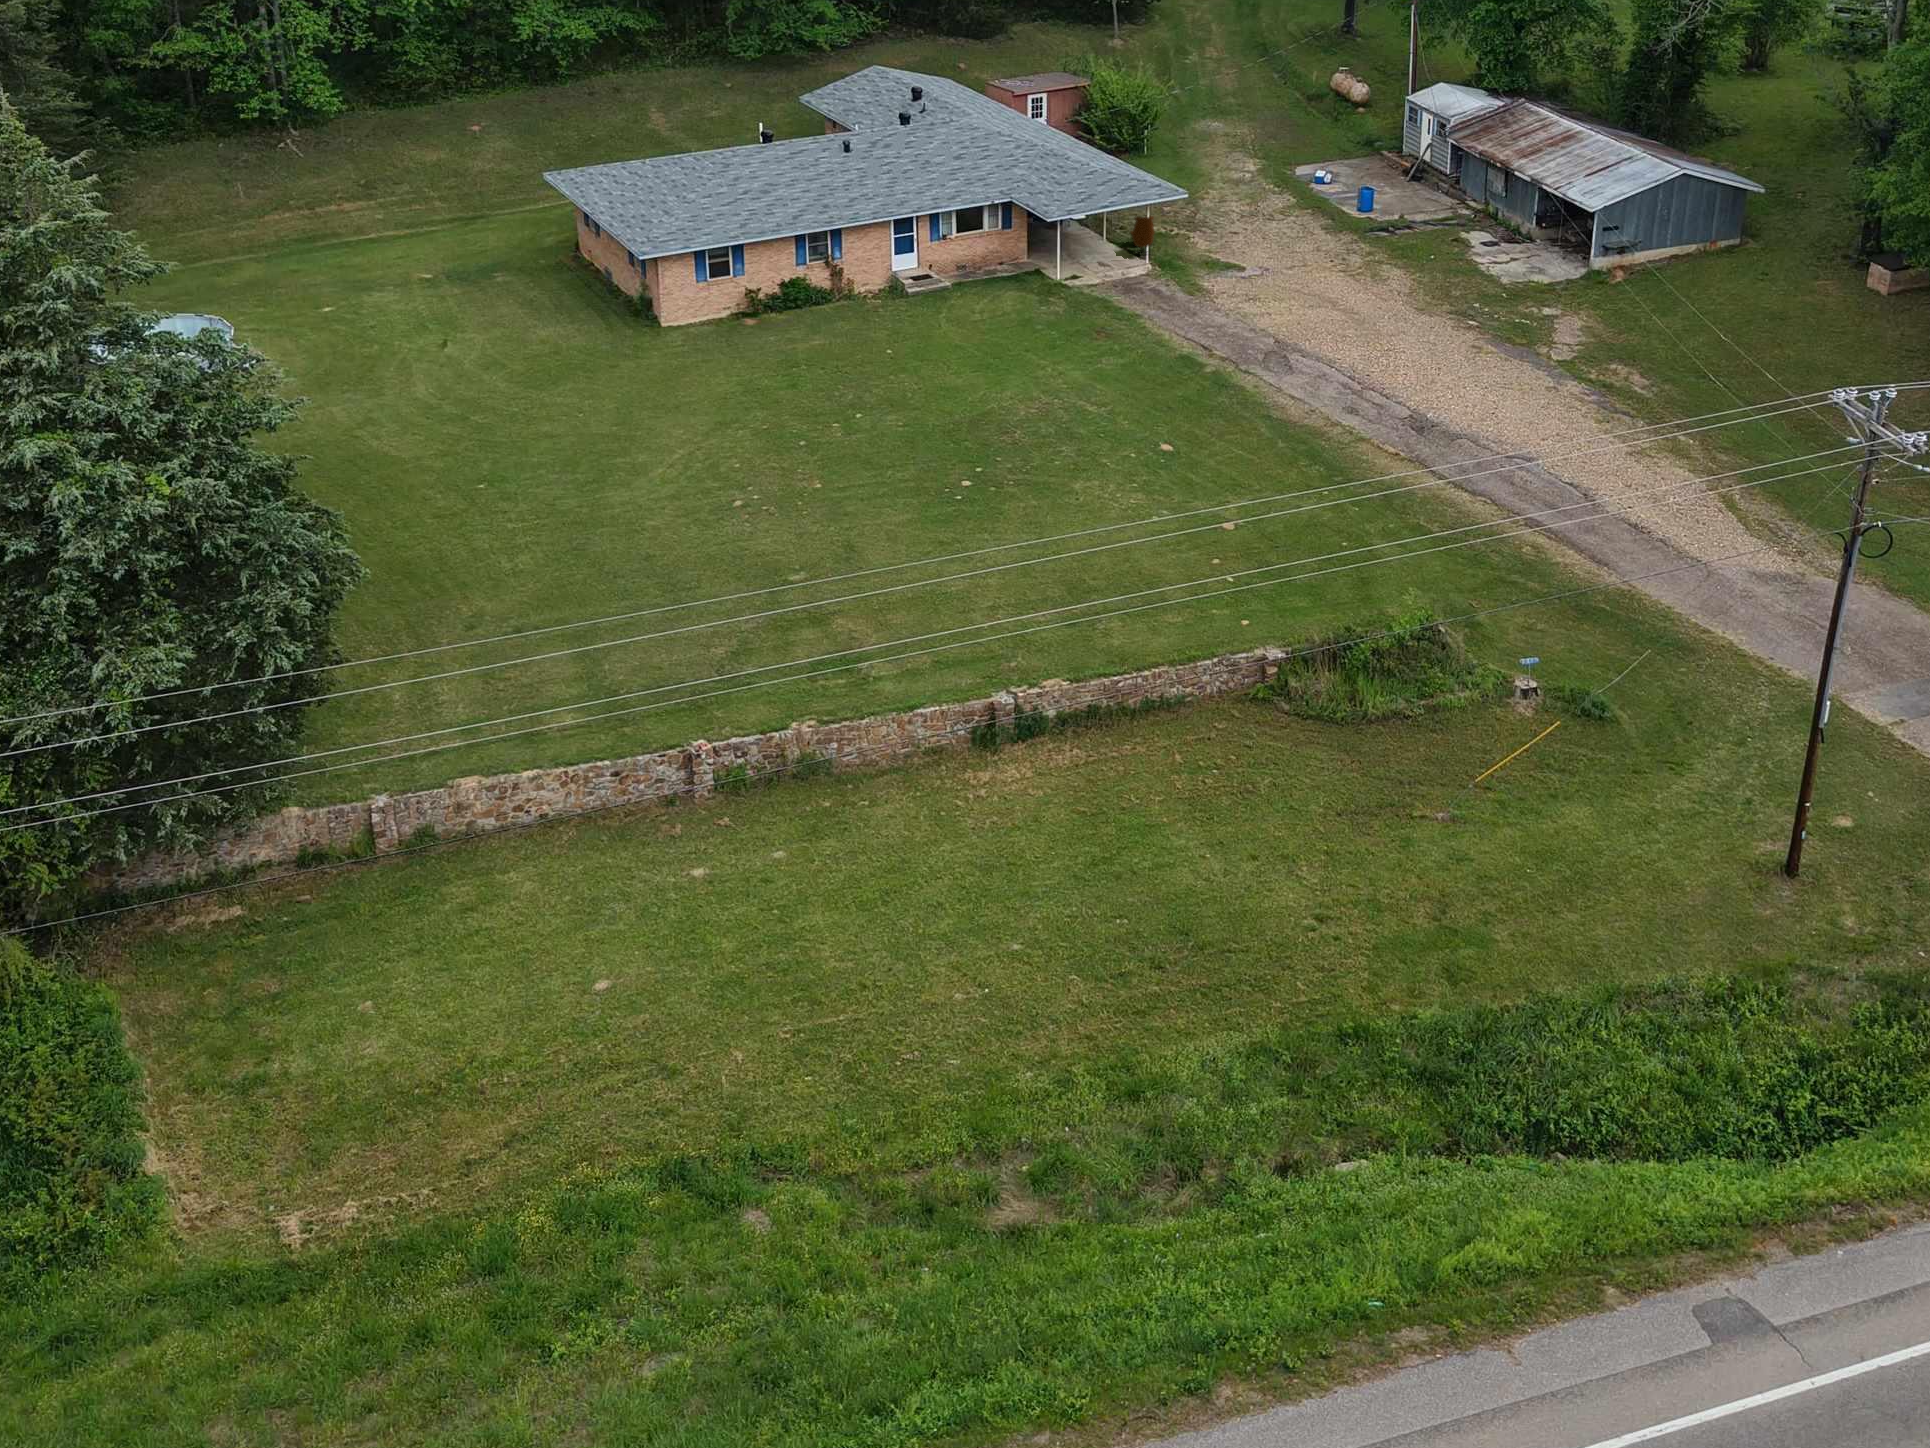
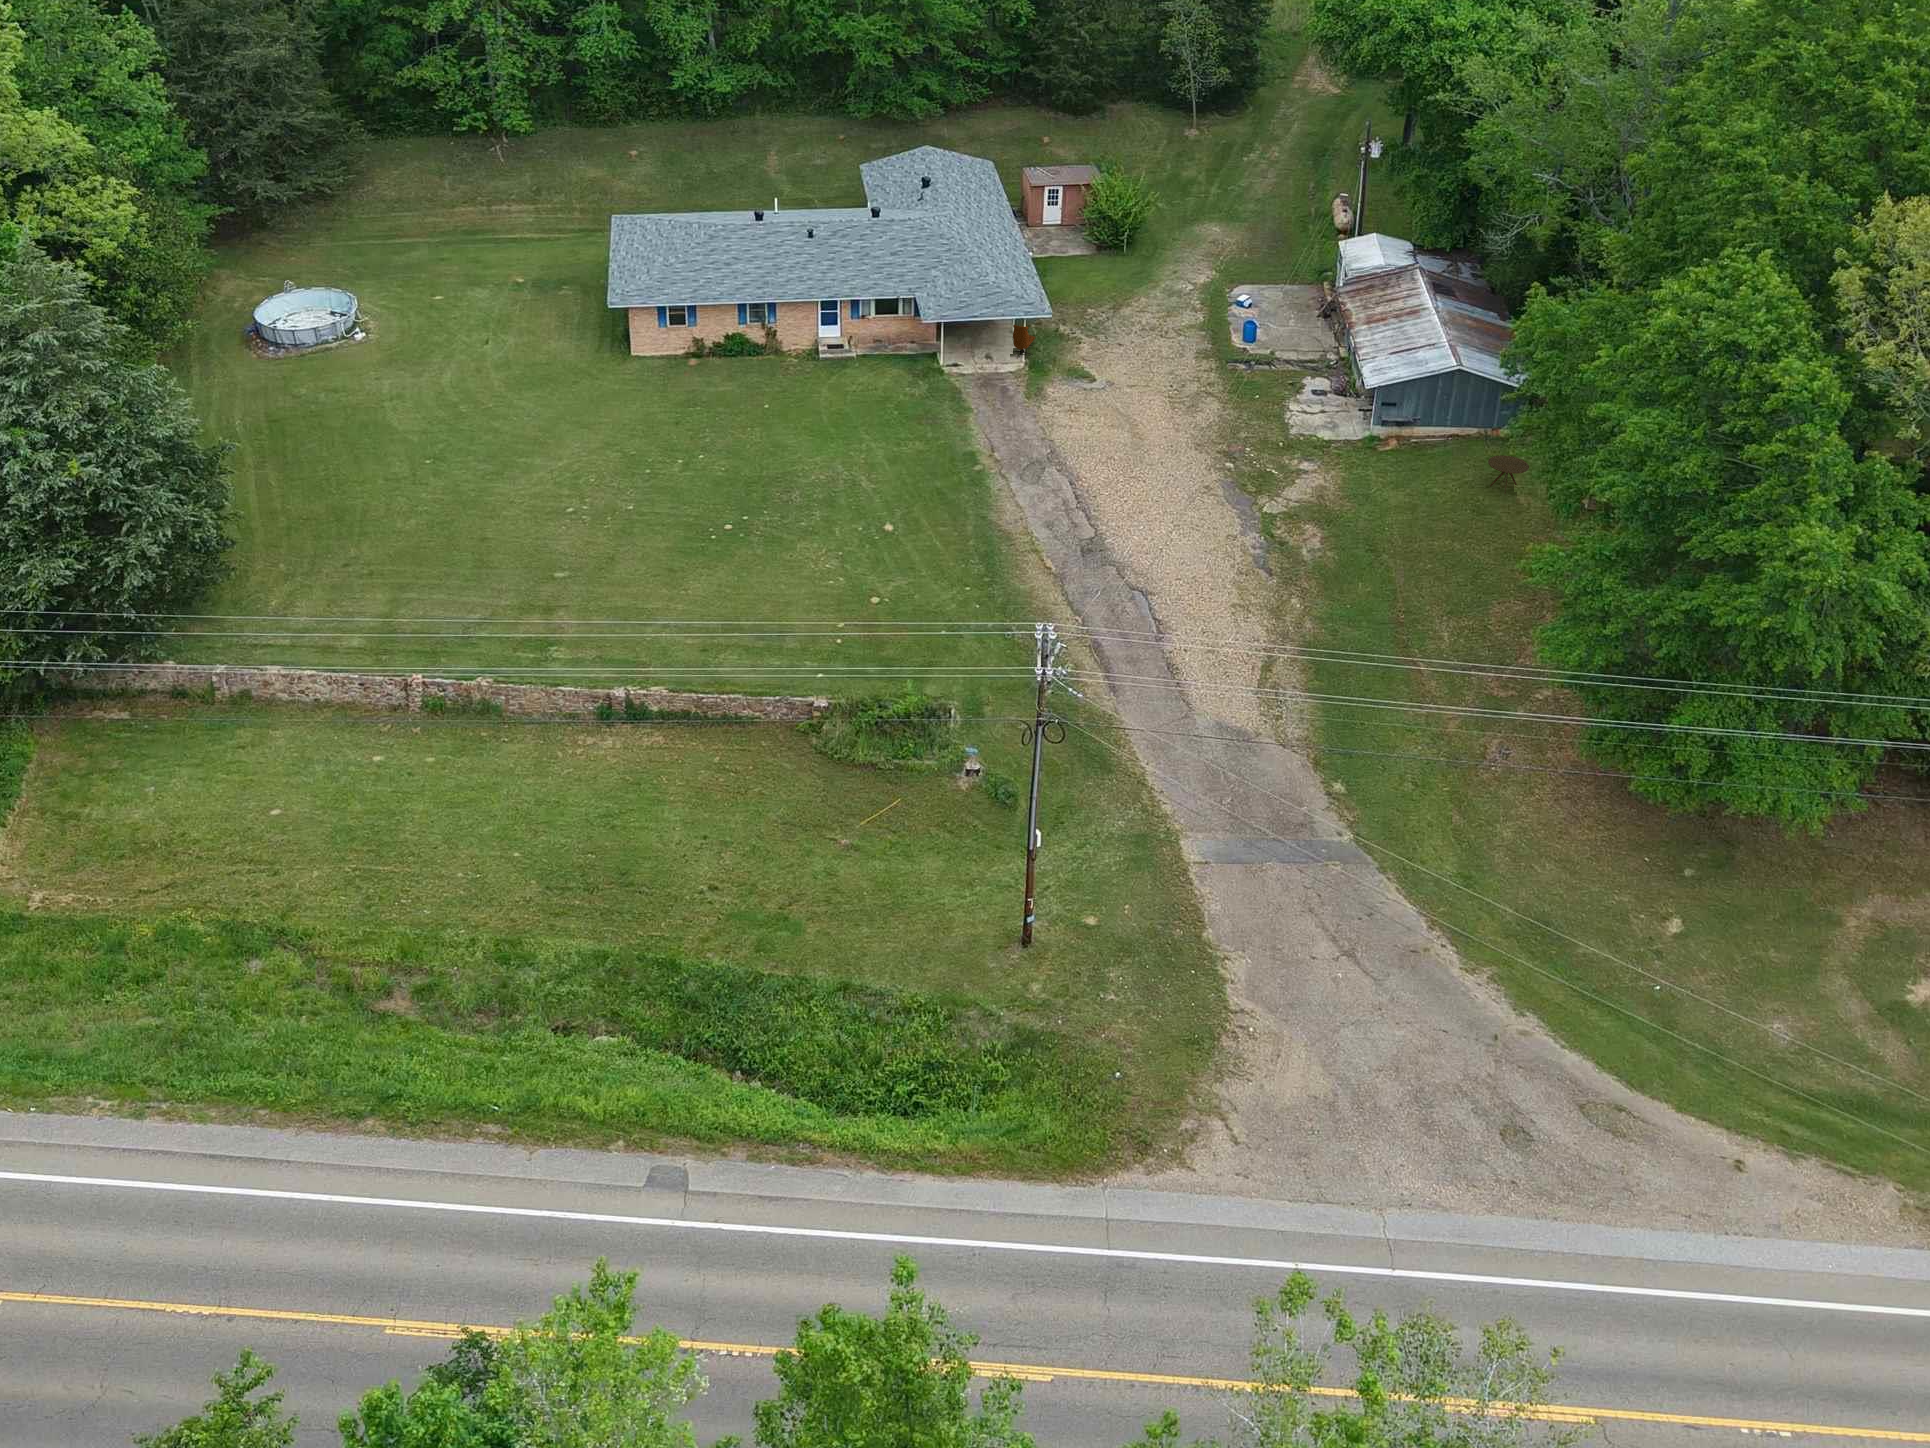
round table: none [1743,262,1791,303] -> present [1488,455,1529,493]

